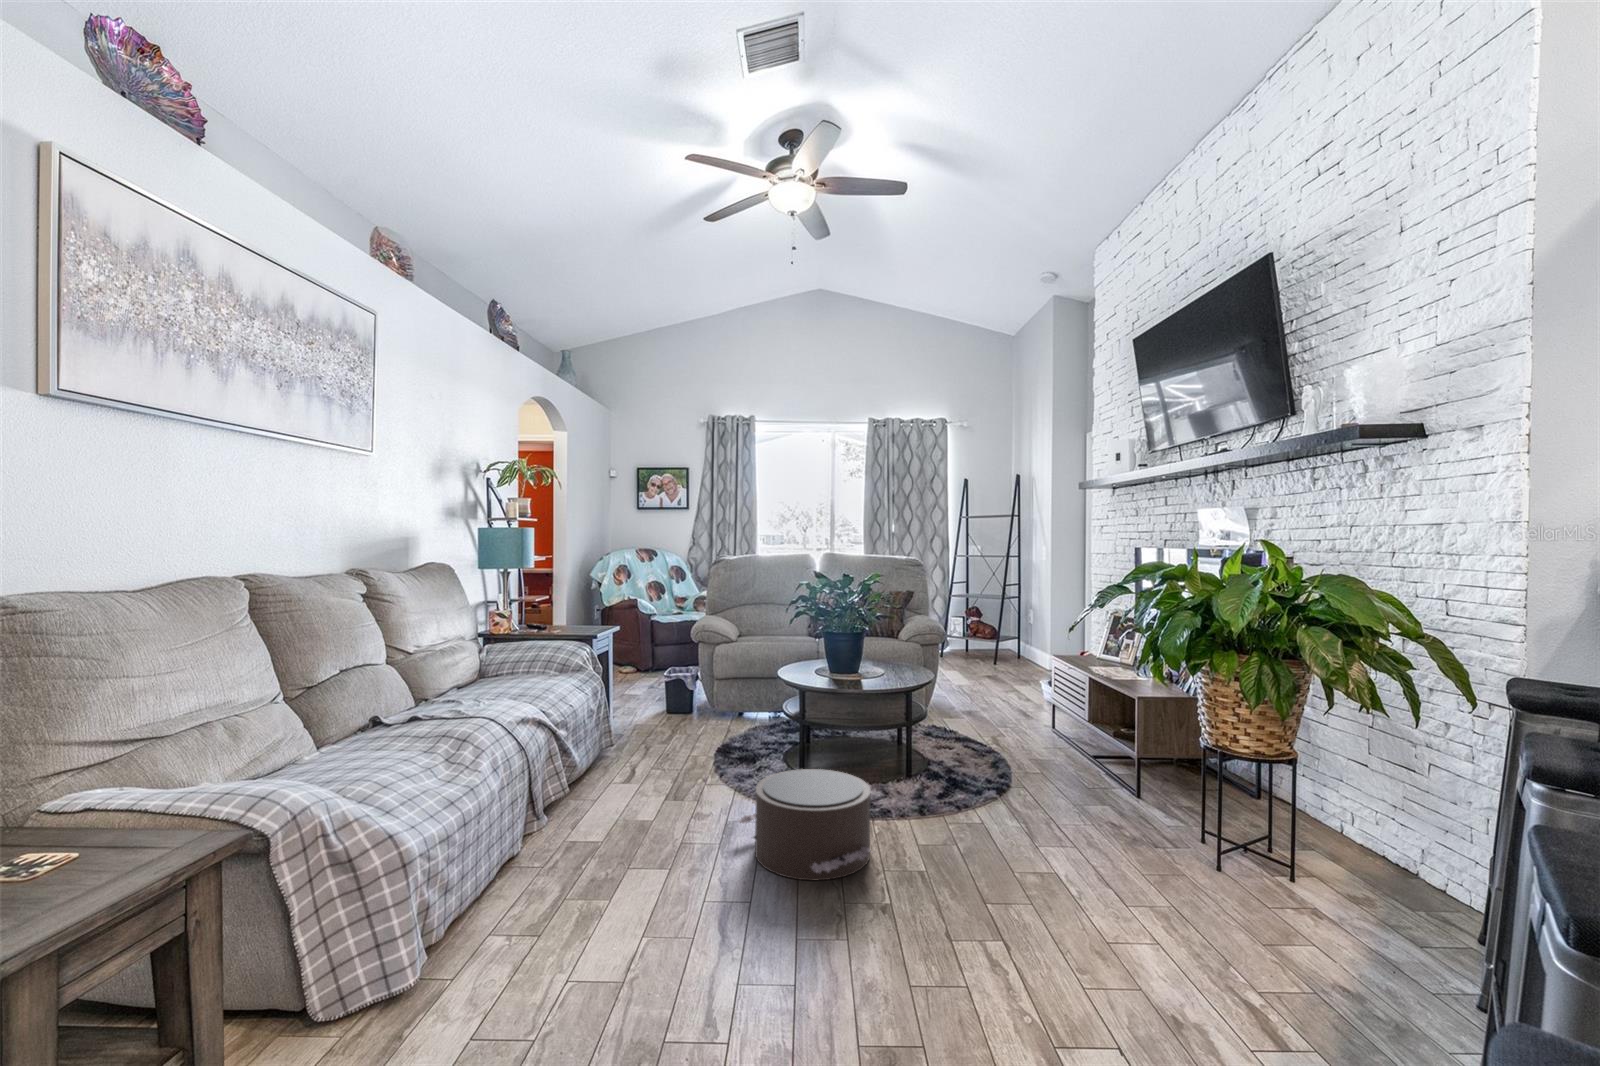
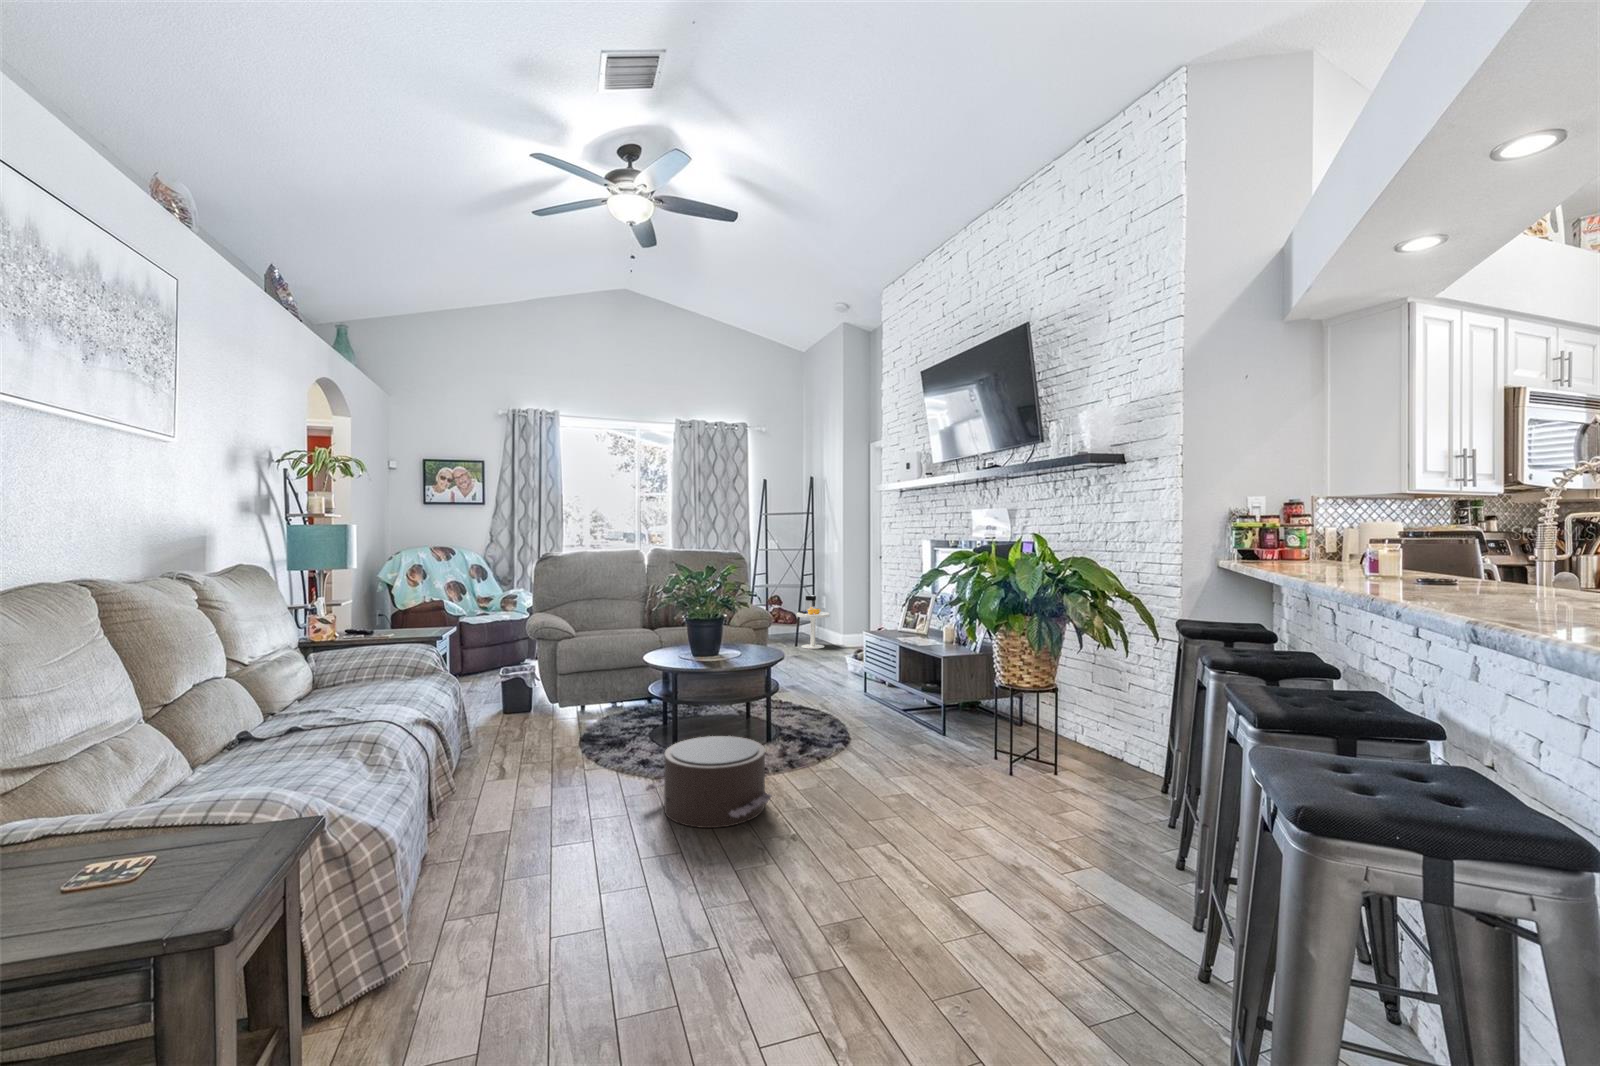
side table: none [1000,609,1040,671] -> present [796,595,830,649]

